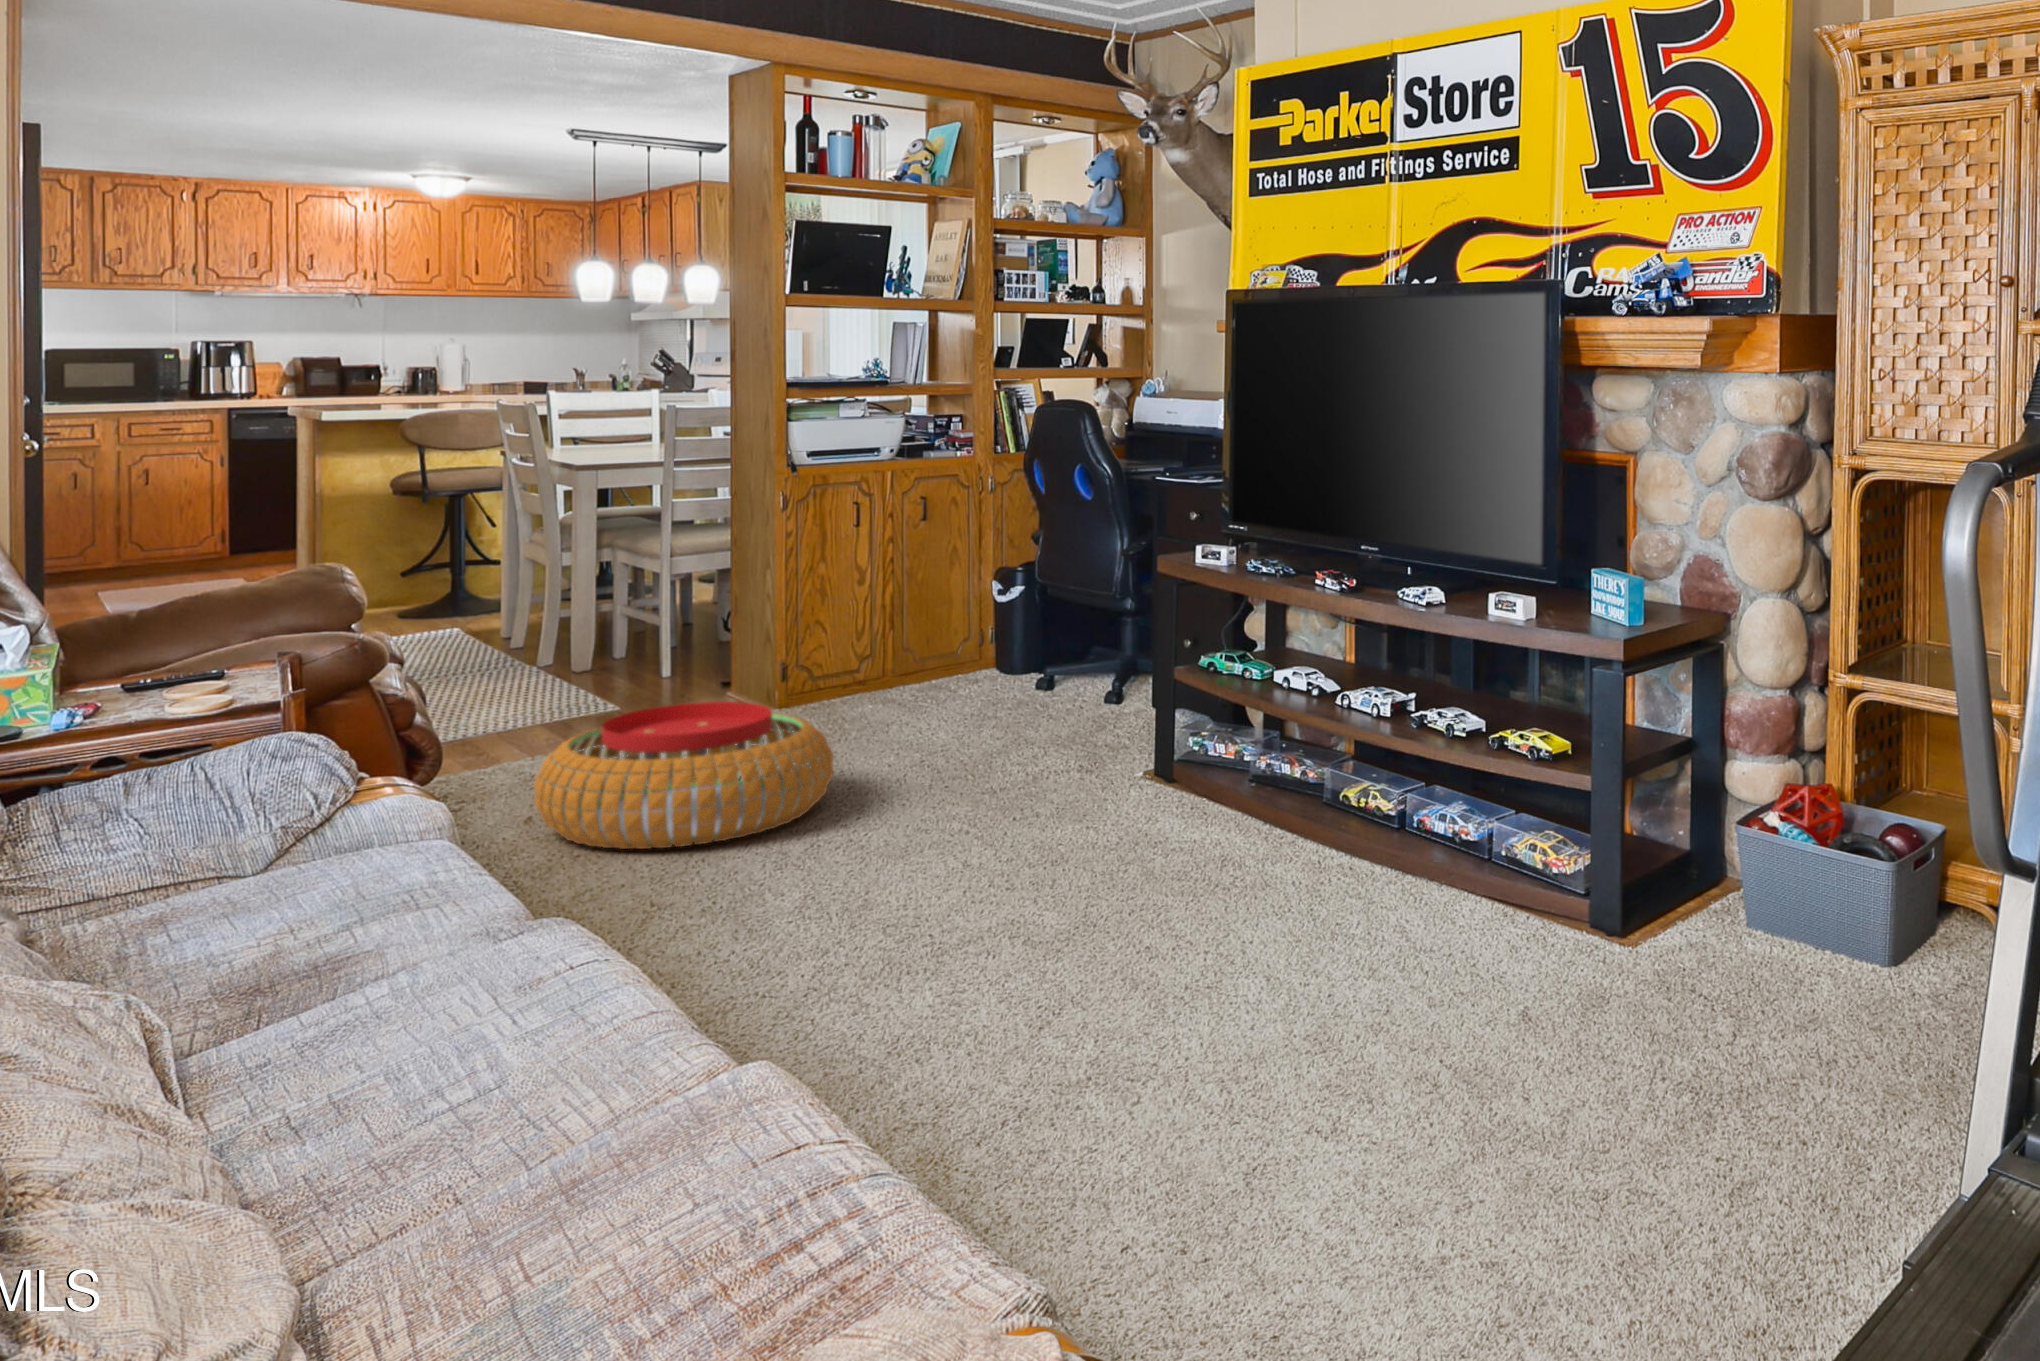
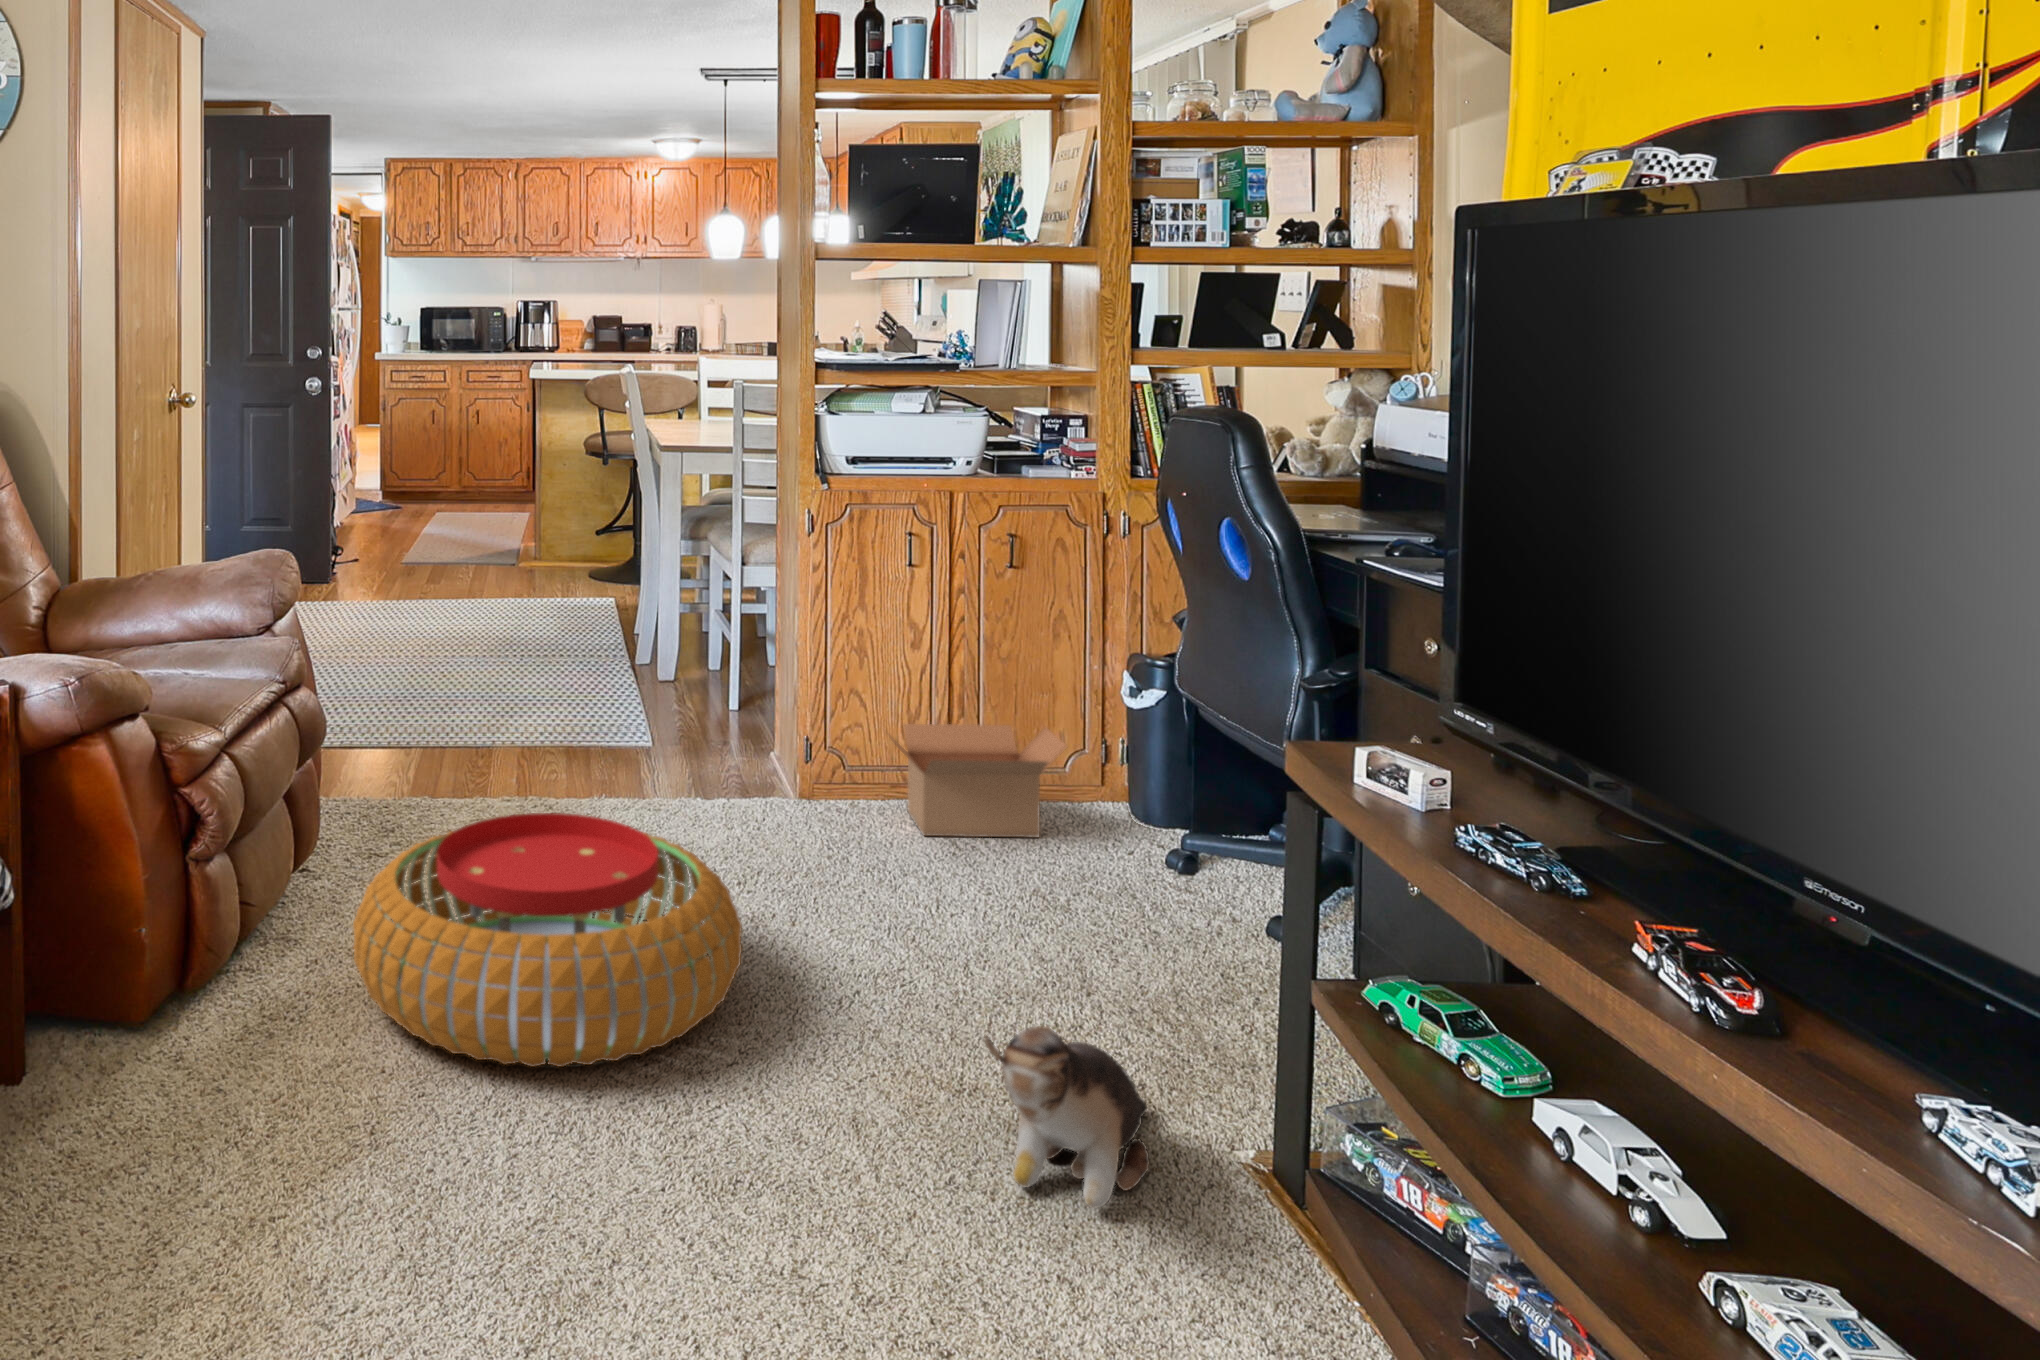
cardboard box: none [833,634,967,716] -> present [890,724,1067,837]
plush toy: none [1028,720,1099,813] -> present [984,1026,1149,1208]

